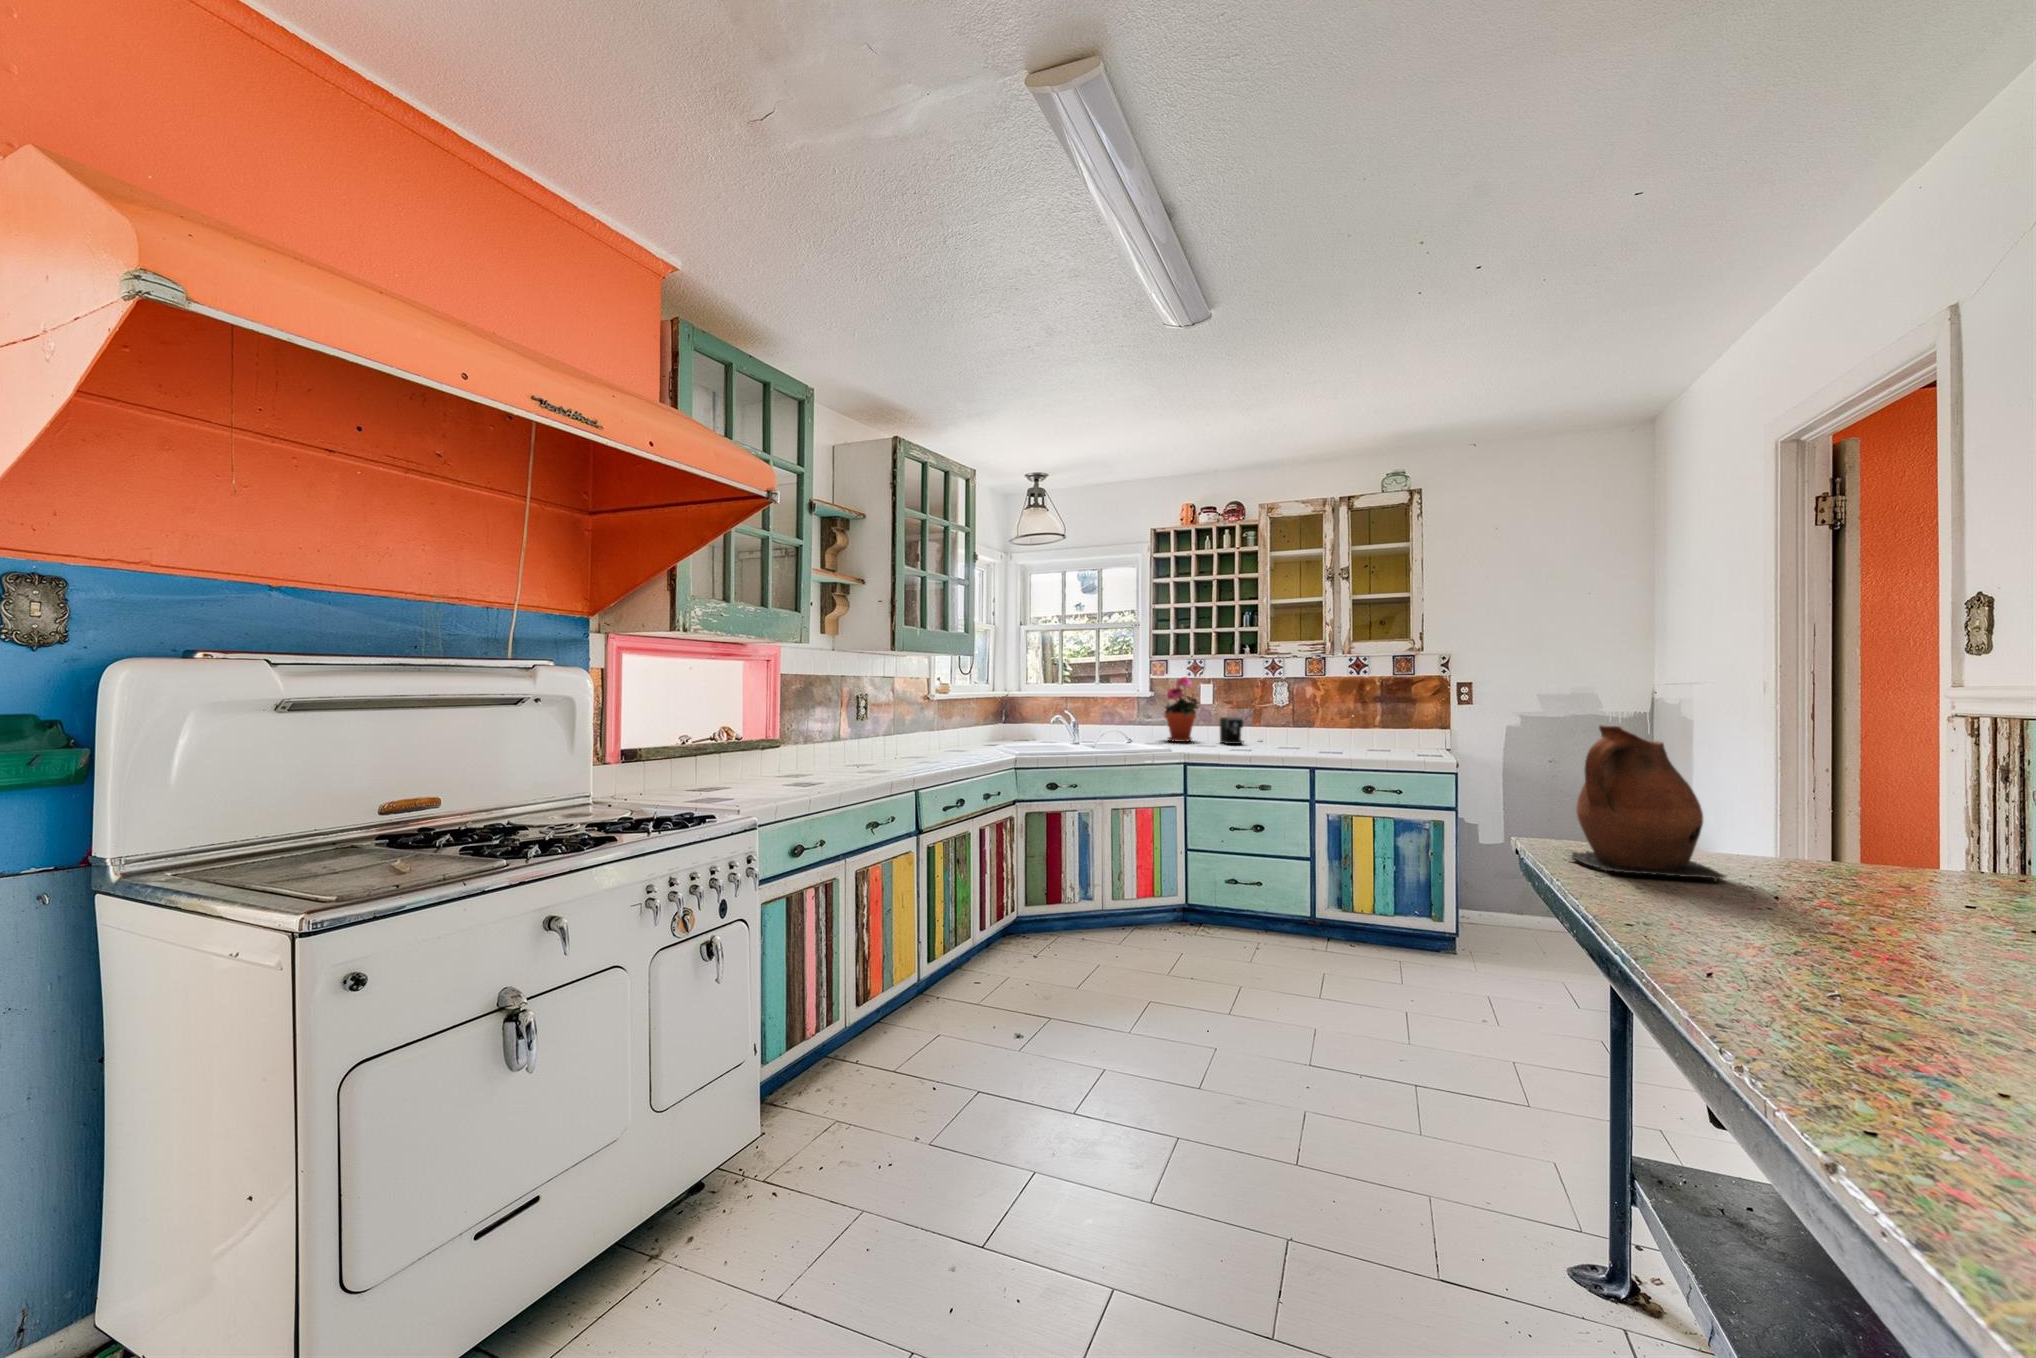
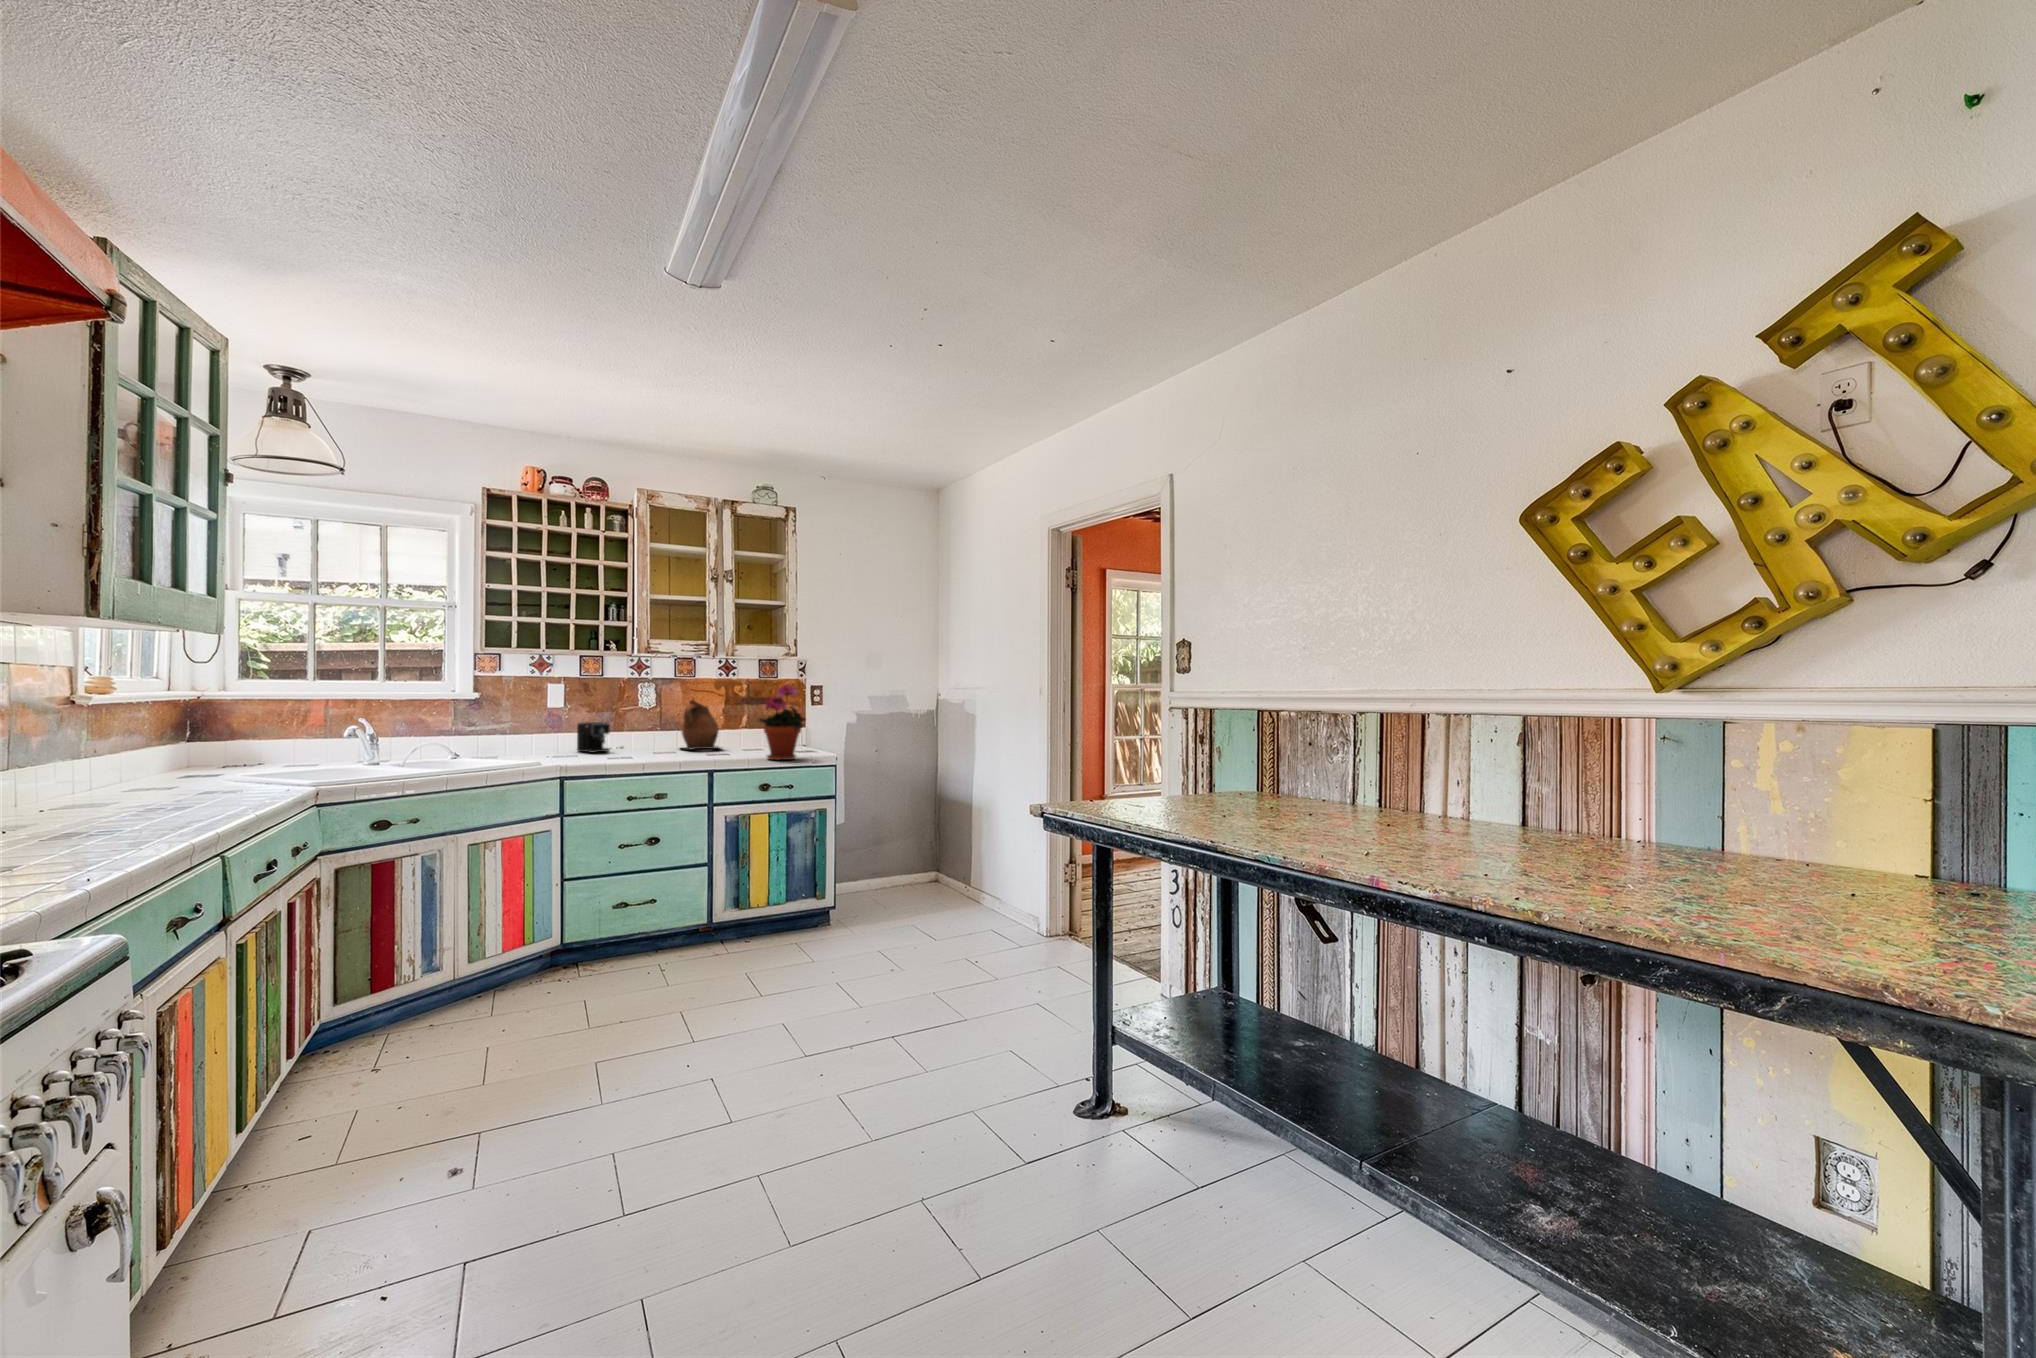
potted plant: present [1165,677,1199,742] -> present [759,685,806,760]
ceramic pitcher: present [1572,725,1726,880] -> present [682,700,720,750]

